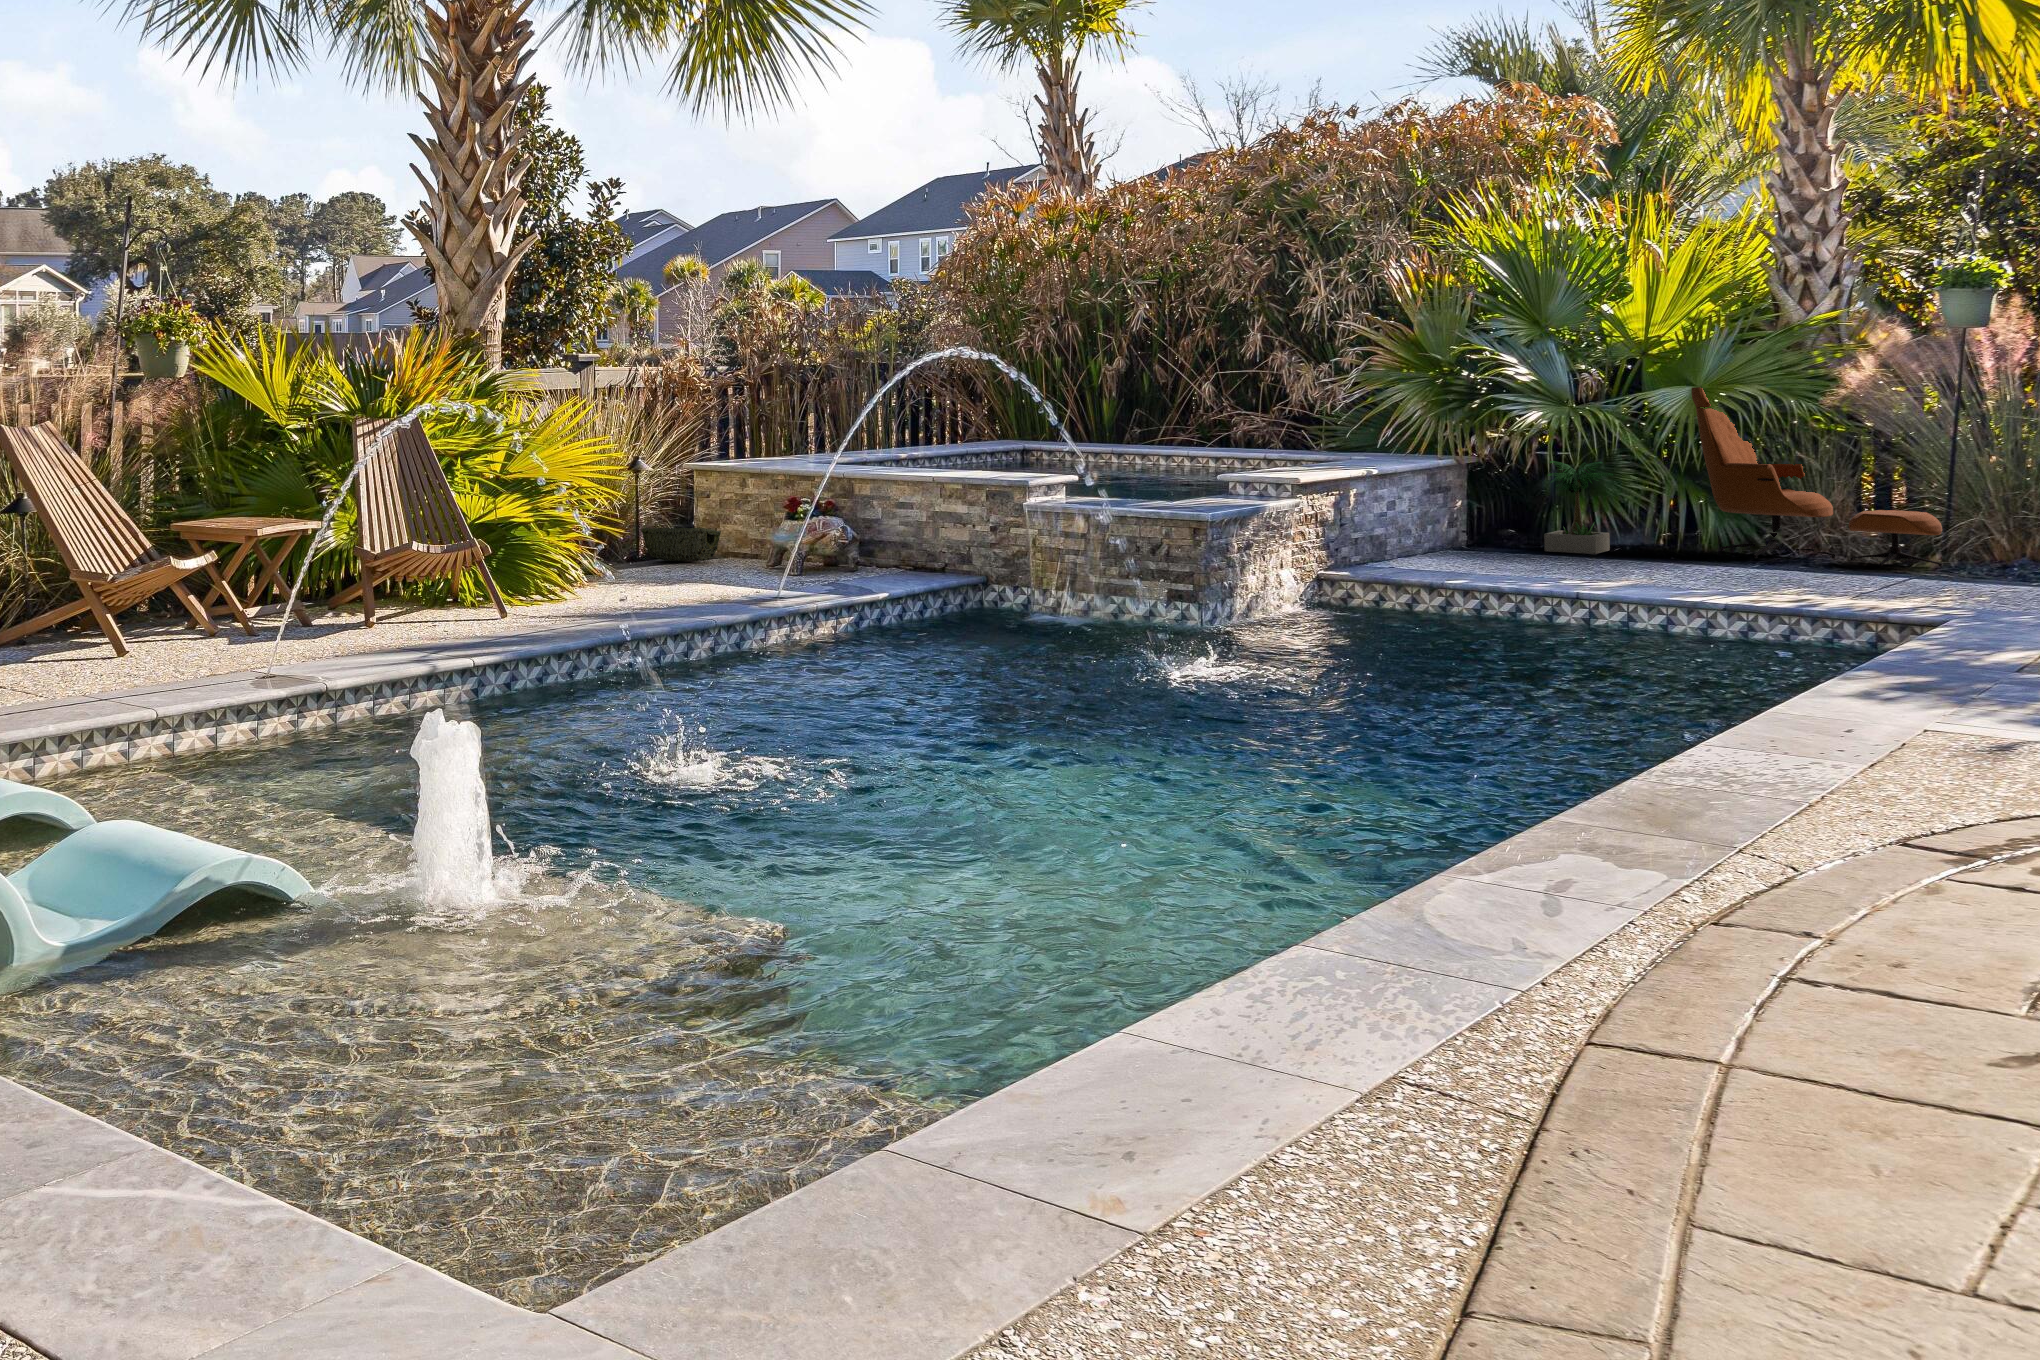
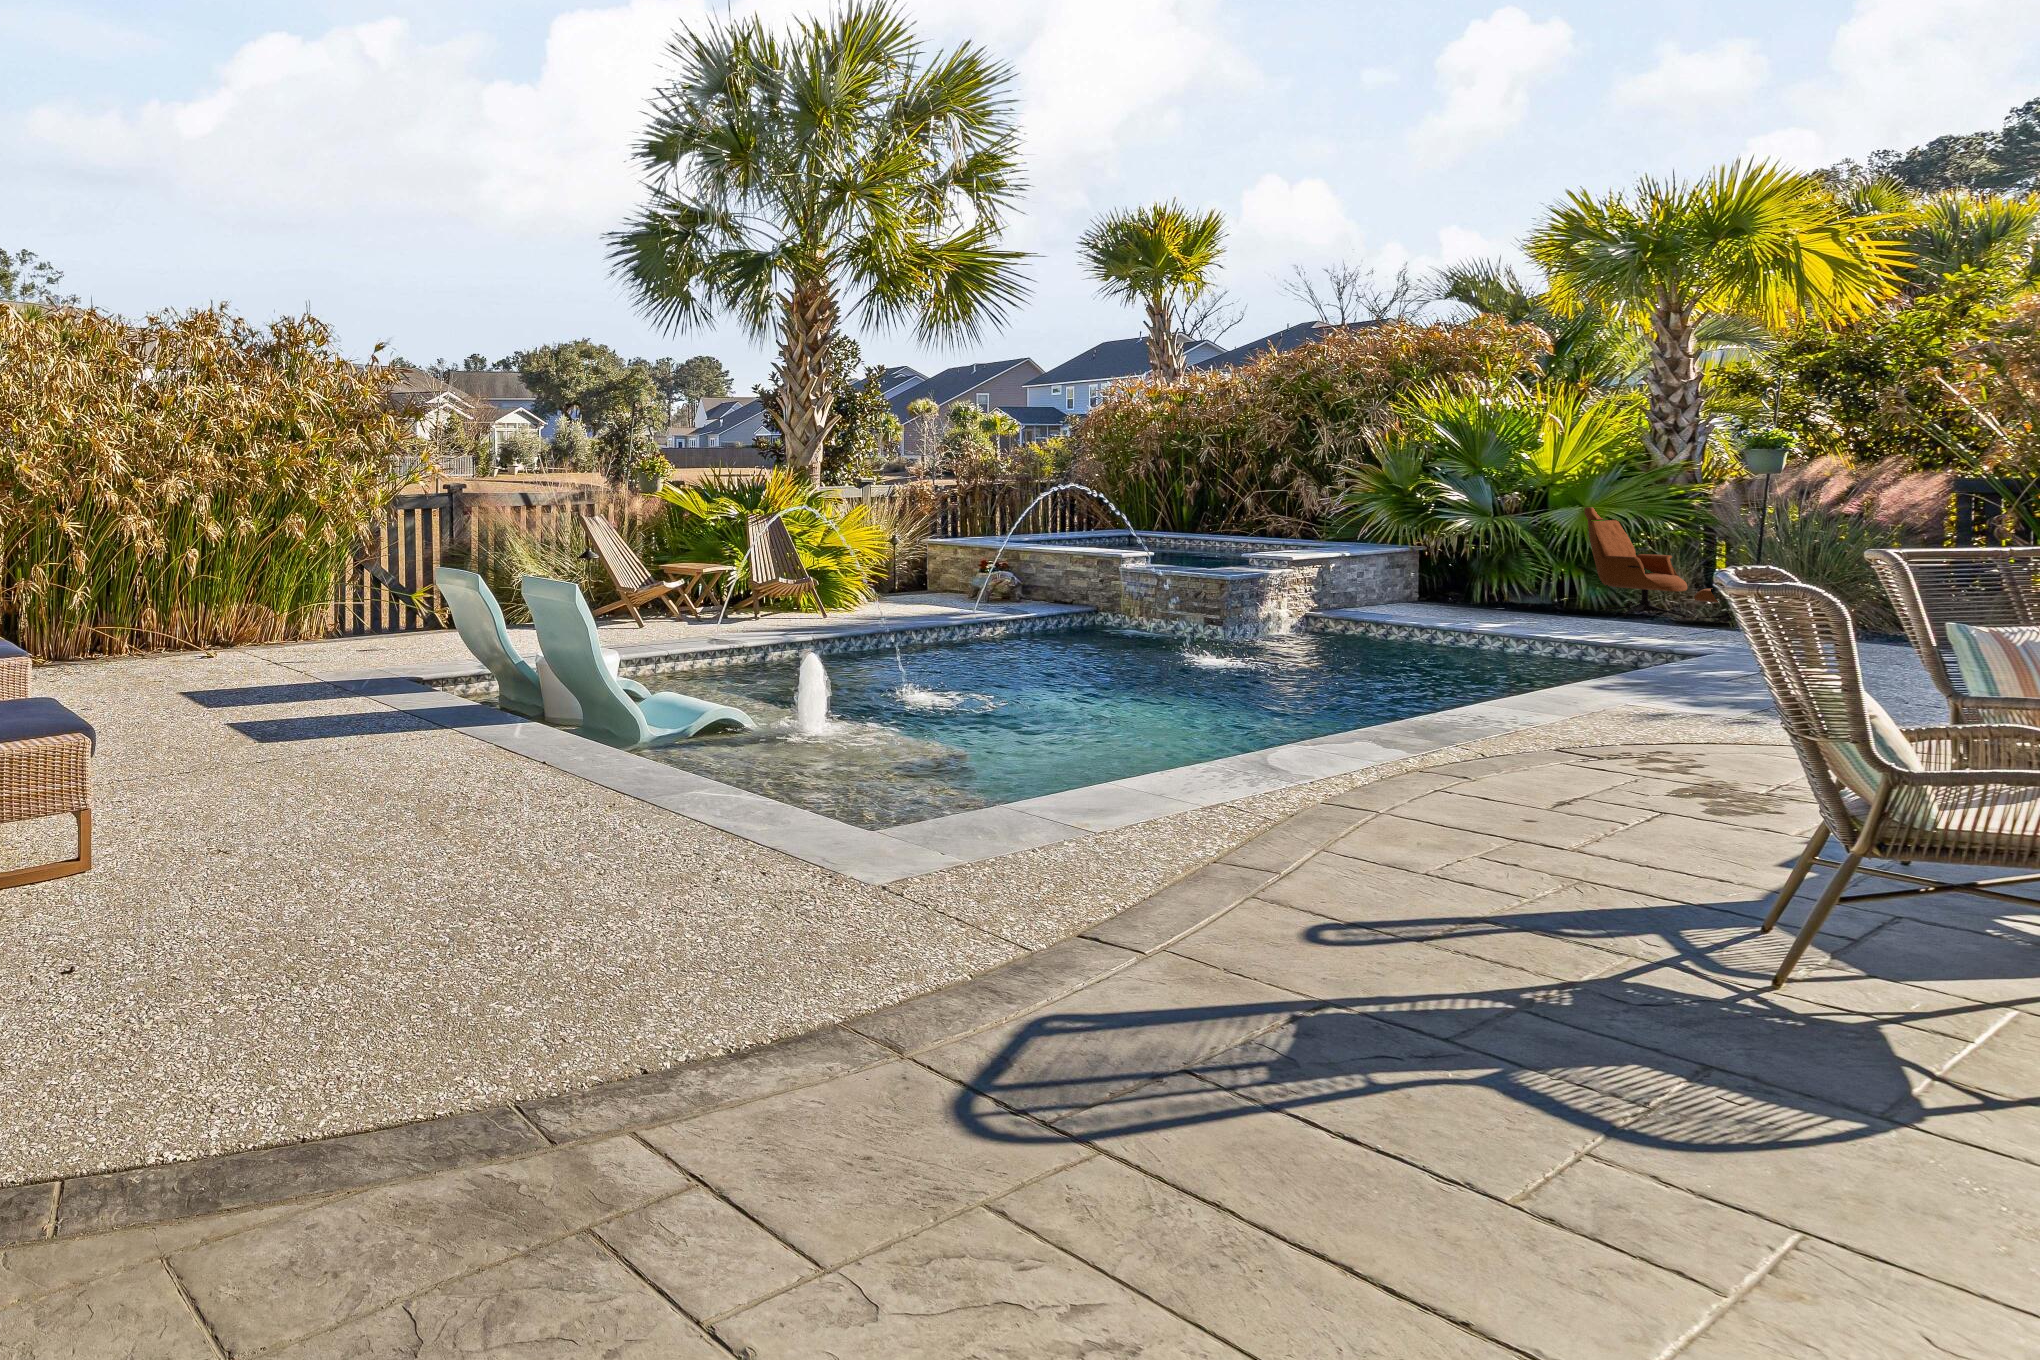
potted plant: present [1544,461,1614,554] -> none [1473,551,1527,609]
woven basket: present [641,528,721,562] -> none [894,575,939,595]

